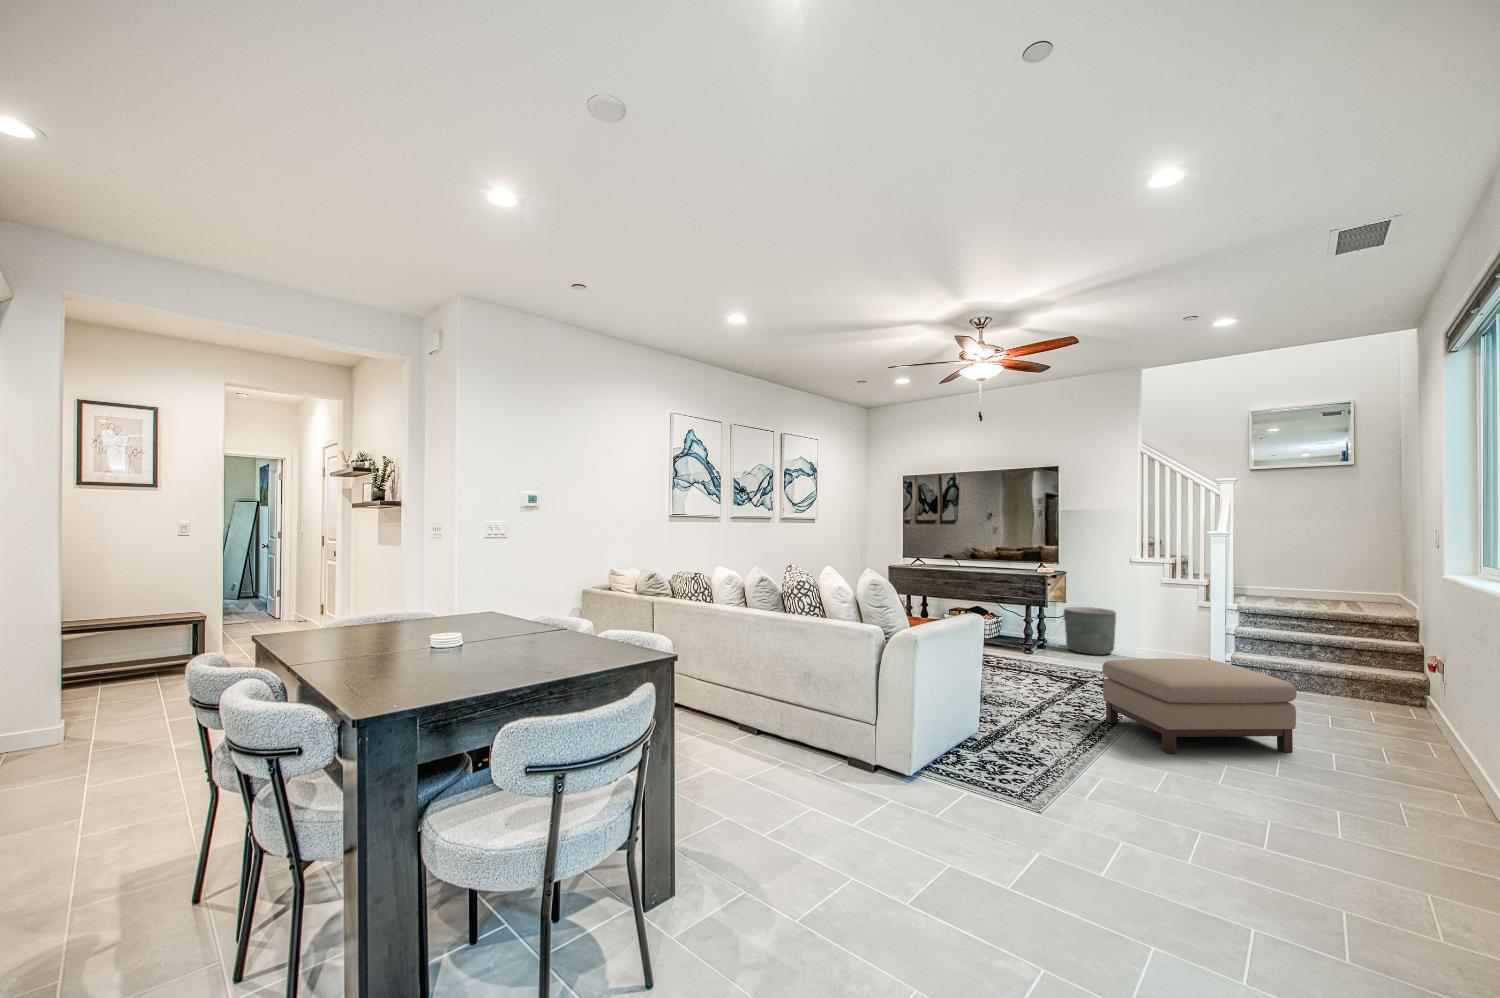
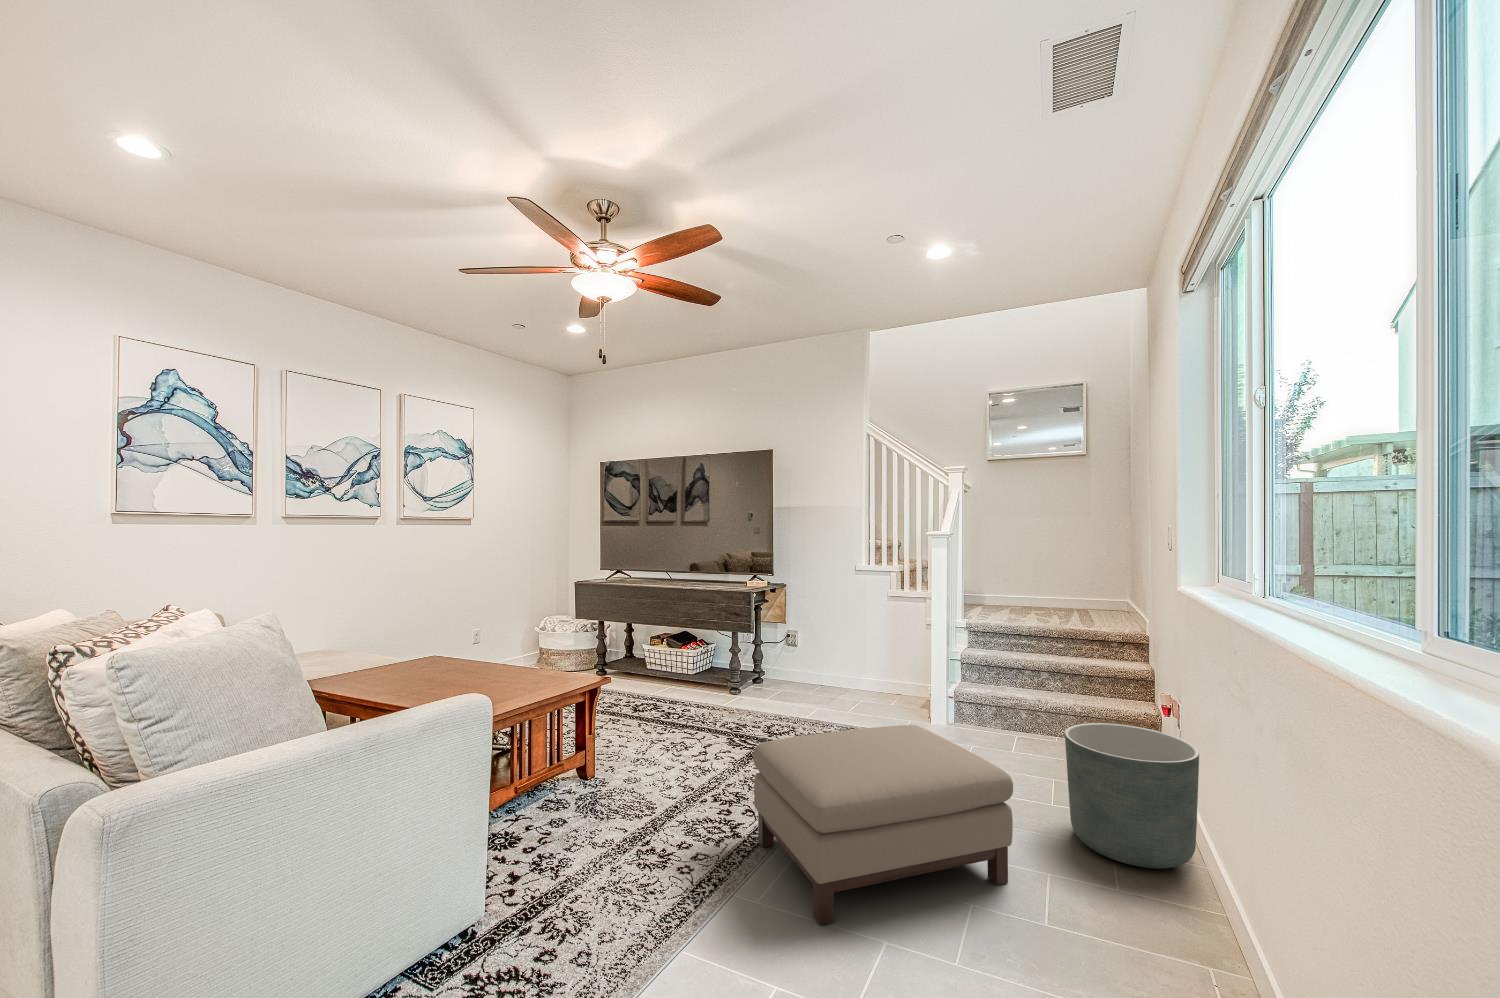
planter: present [1064,607,1116,655] -> present [1065,723,1199,869]

